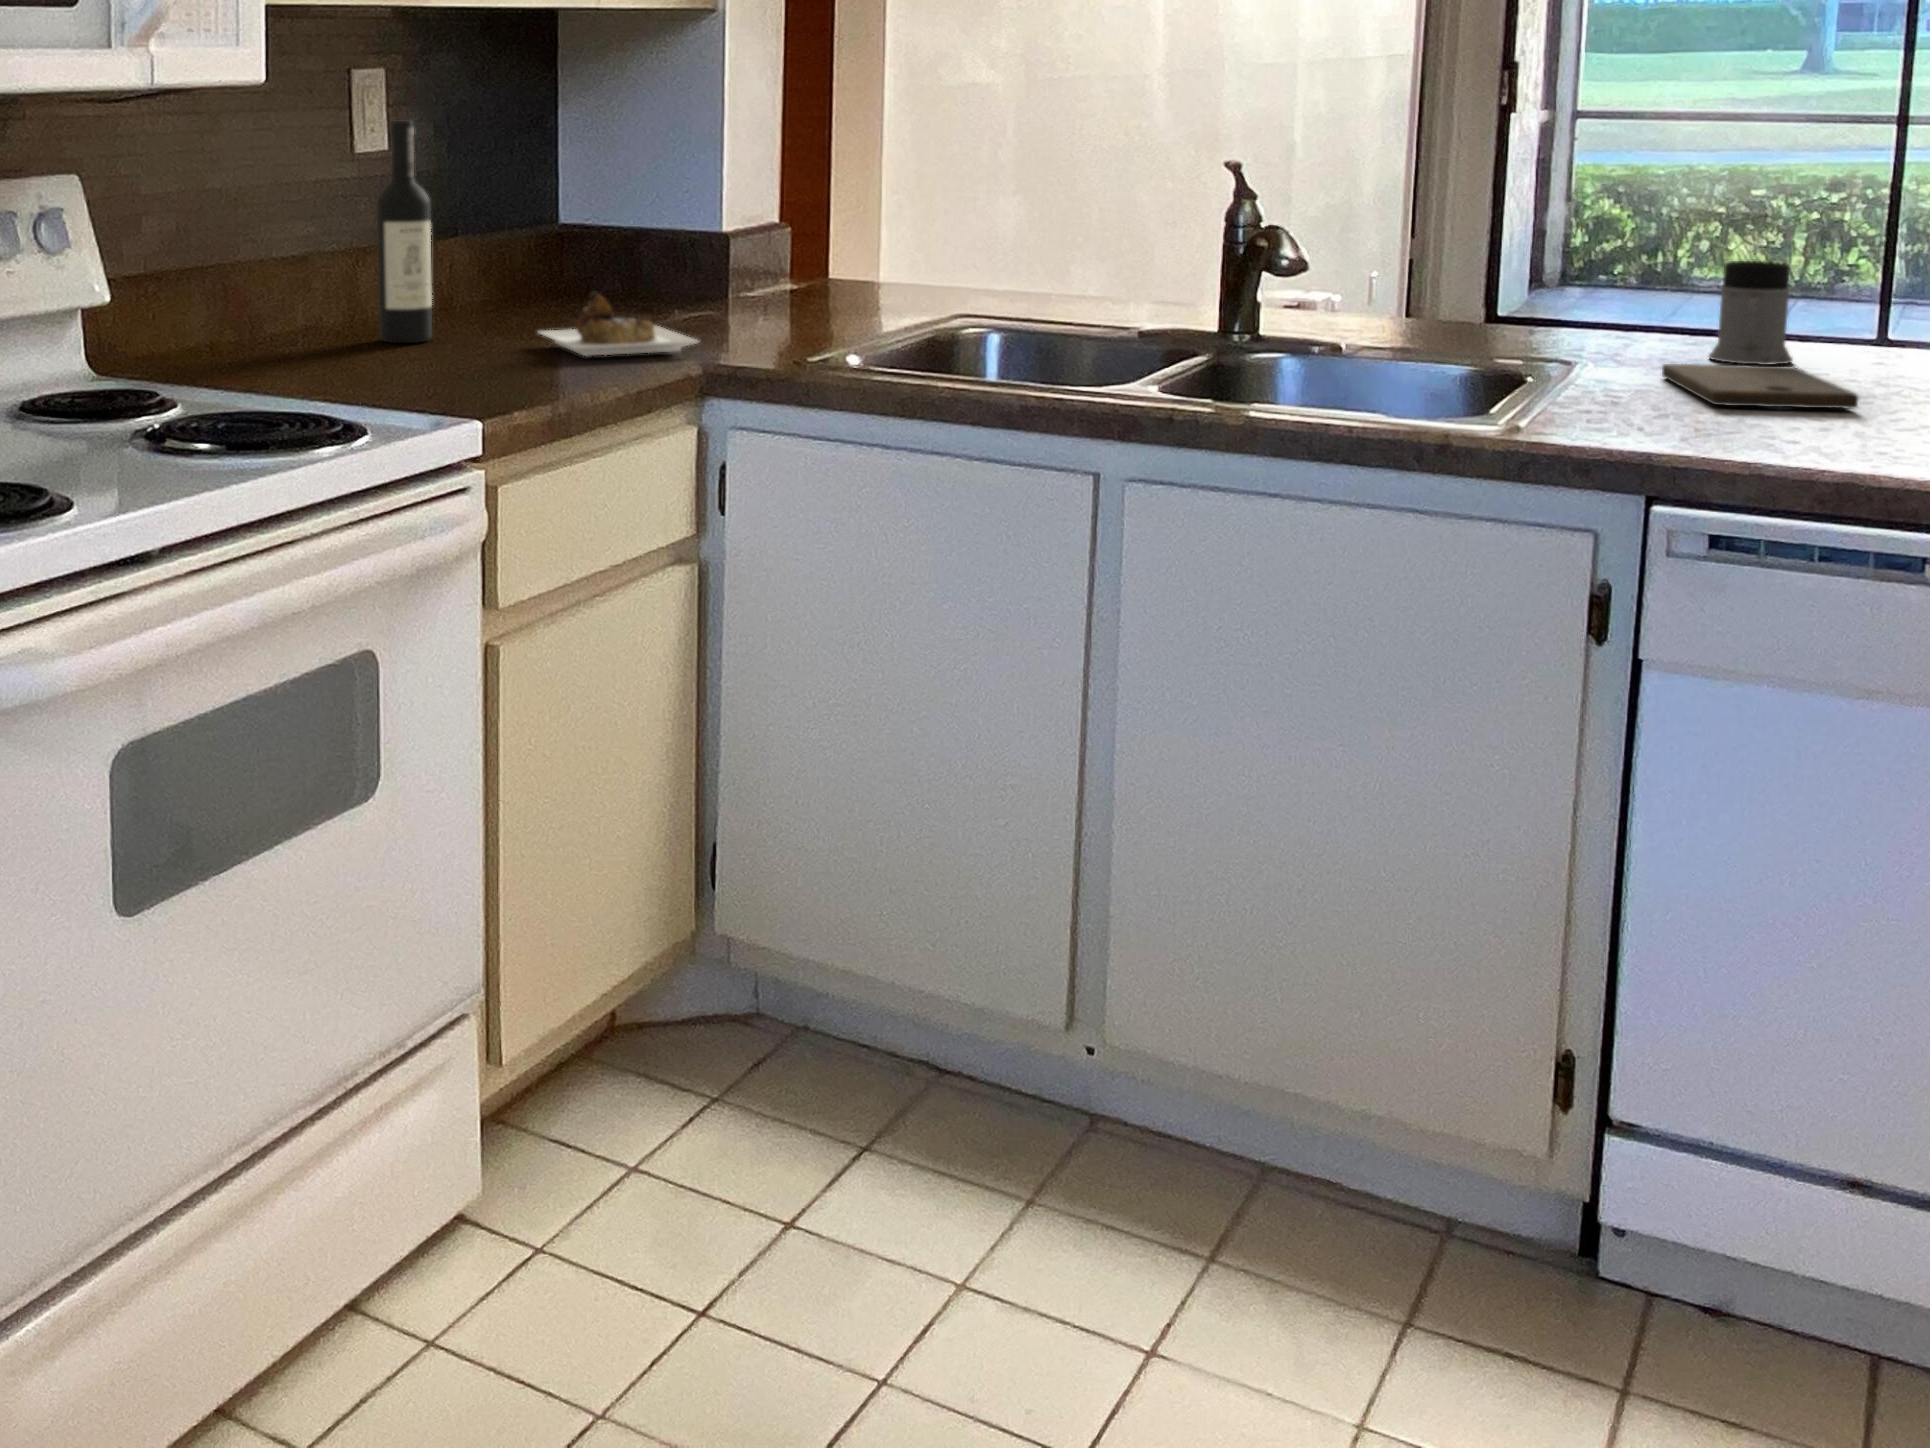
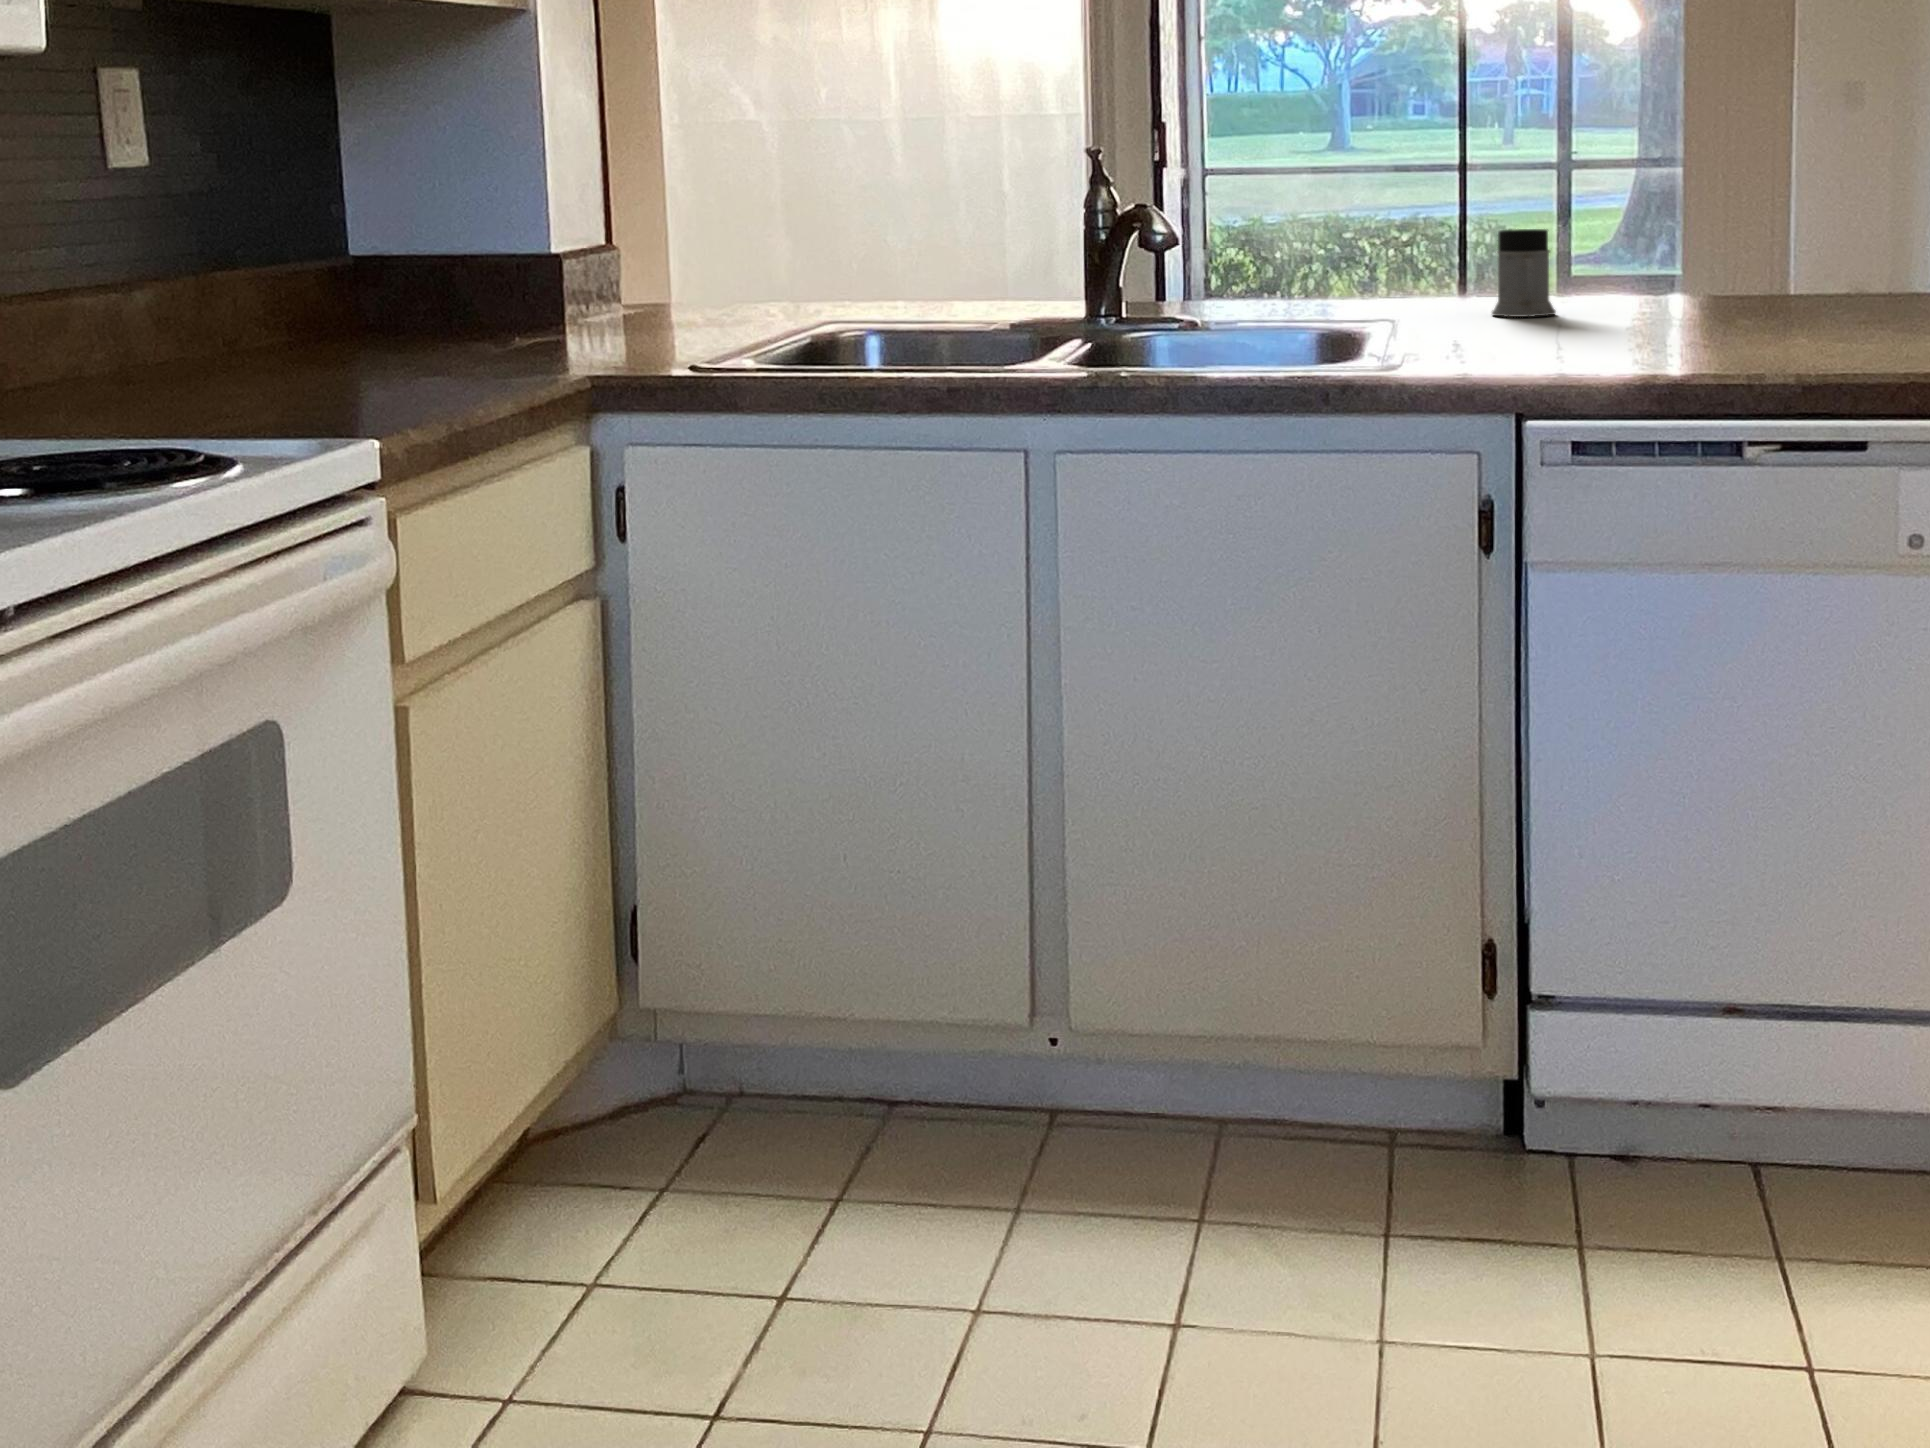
wine bottle: present [377,121,699,356] -> none [176,127,584,385]
cutting board: present [1662,364,1859,409] -> none [1474,313,1645,342]

